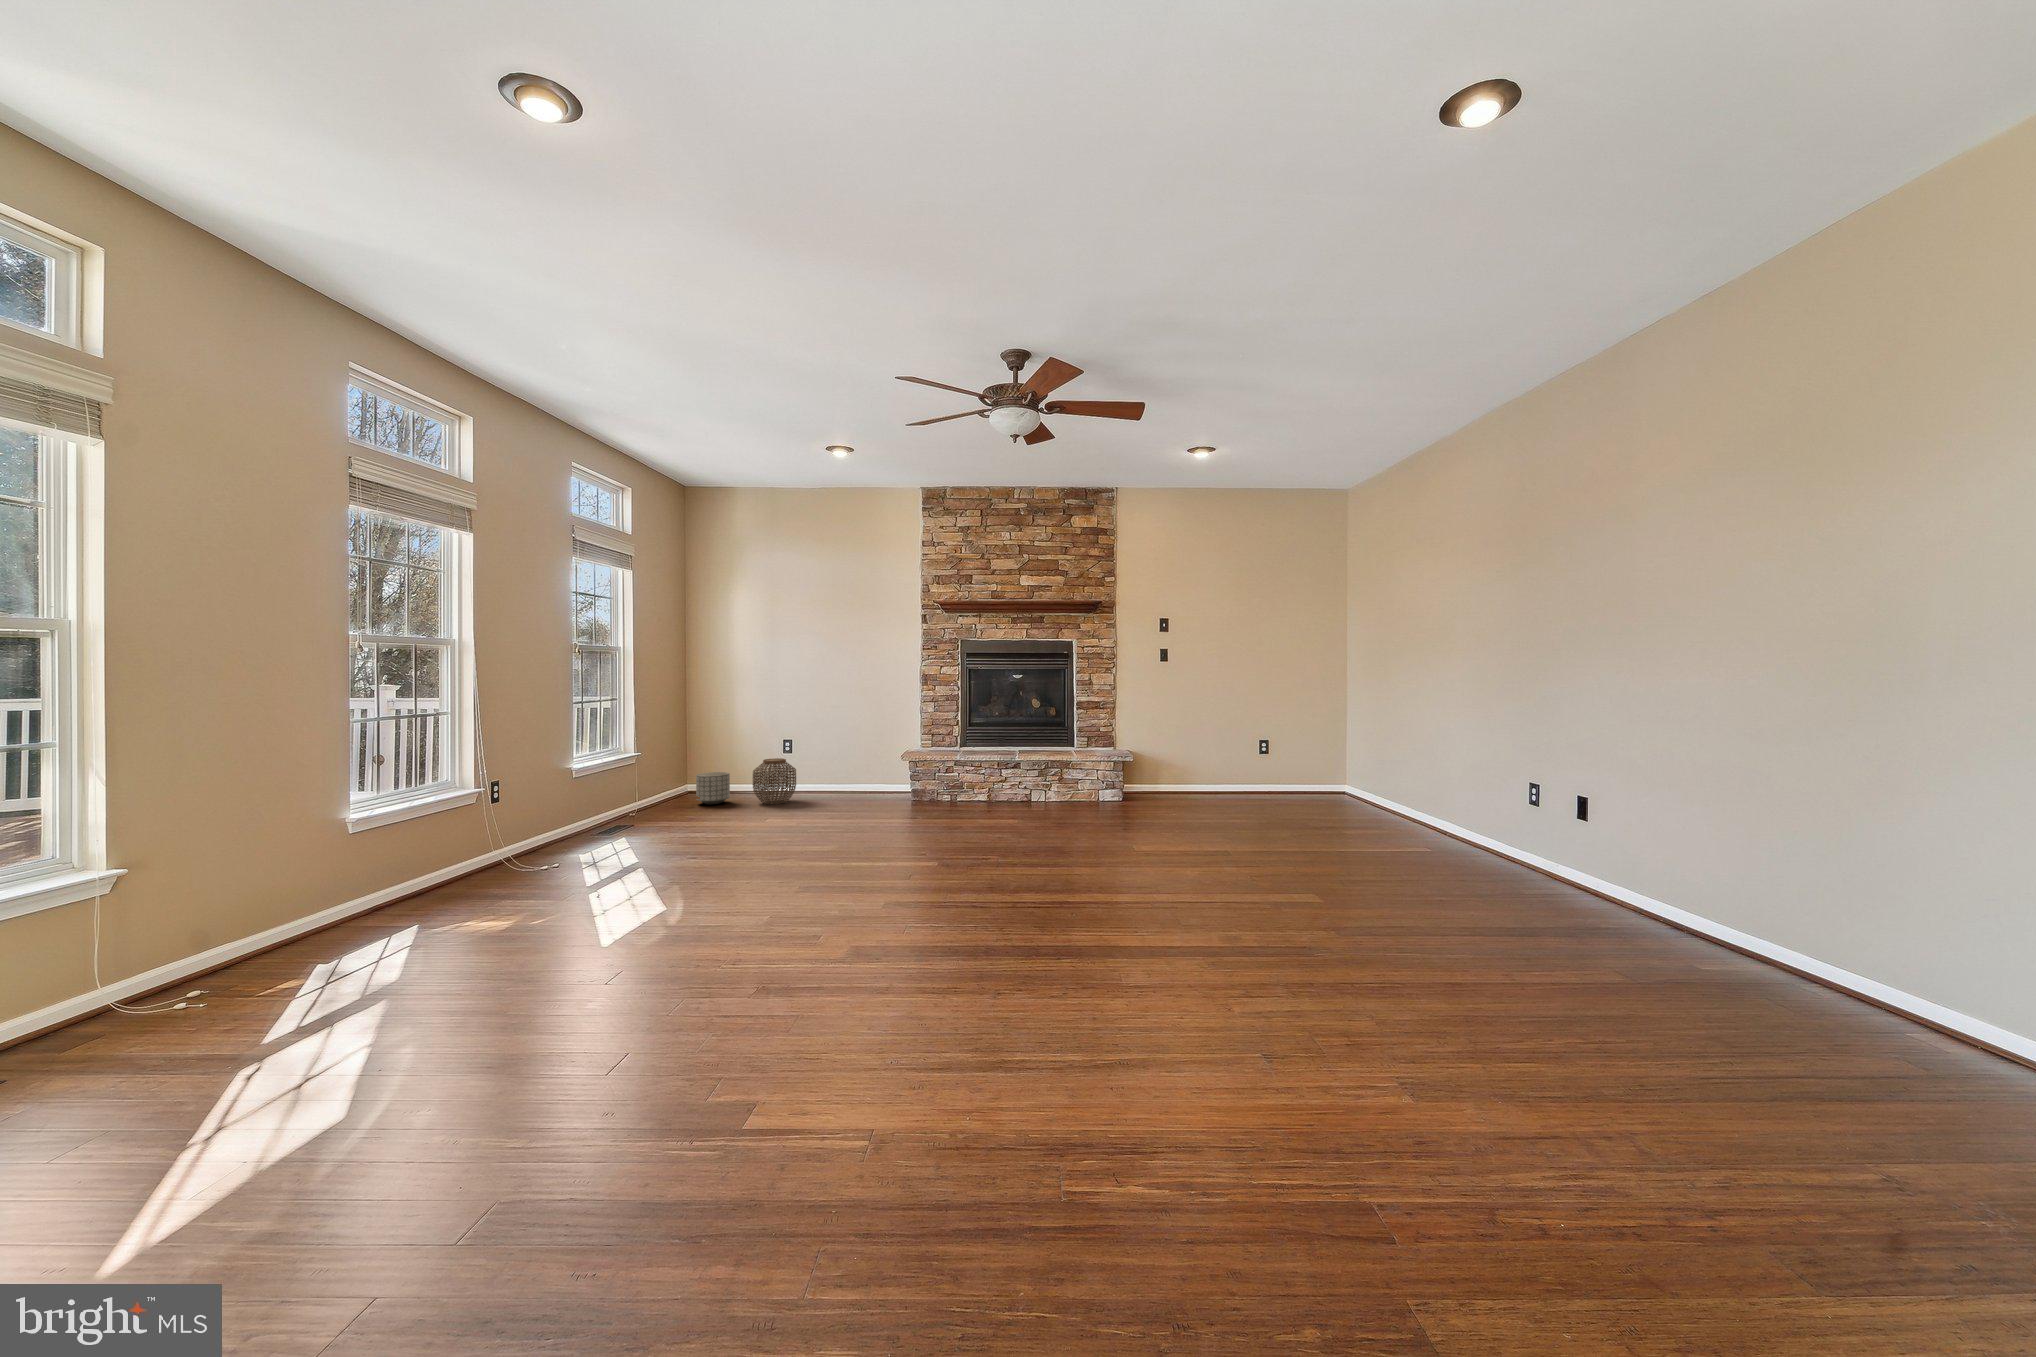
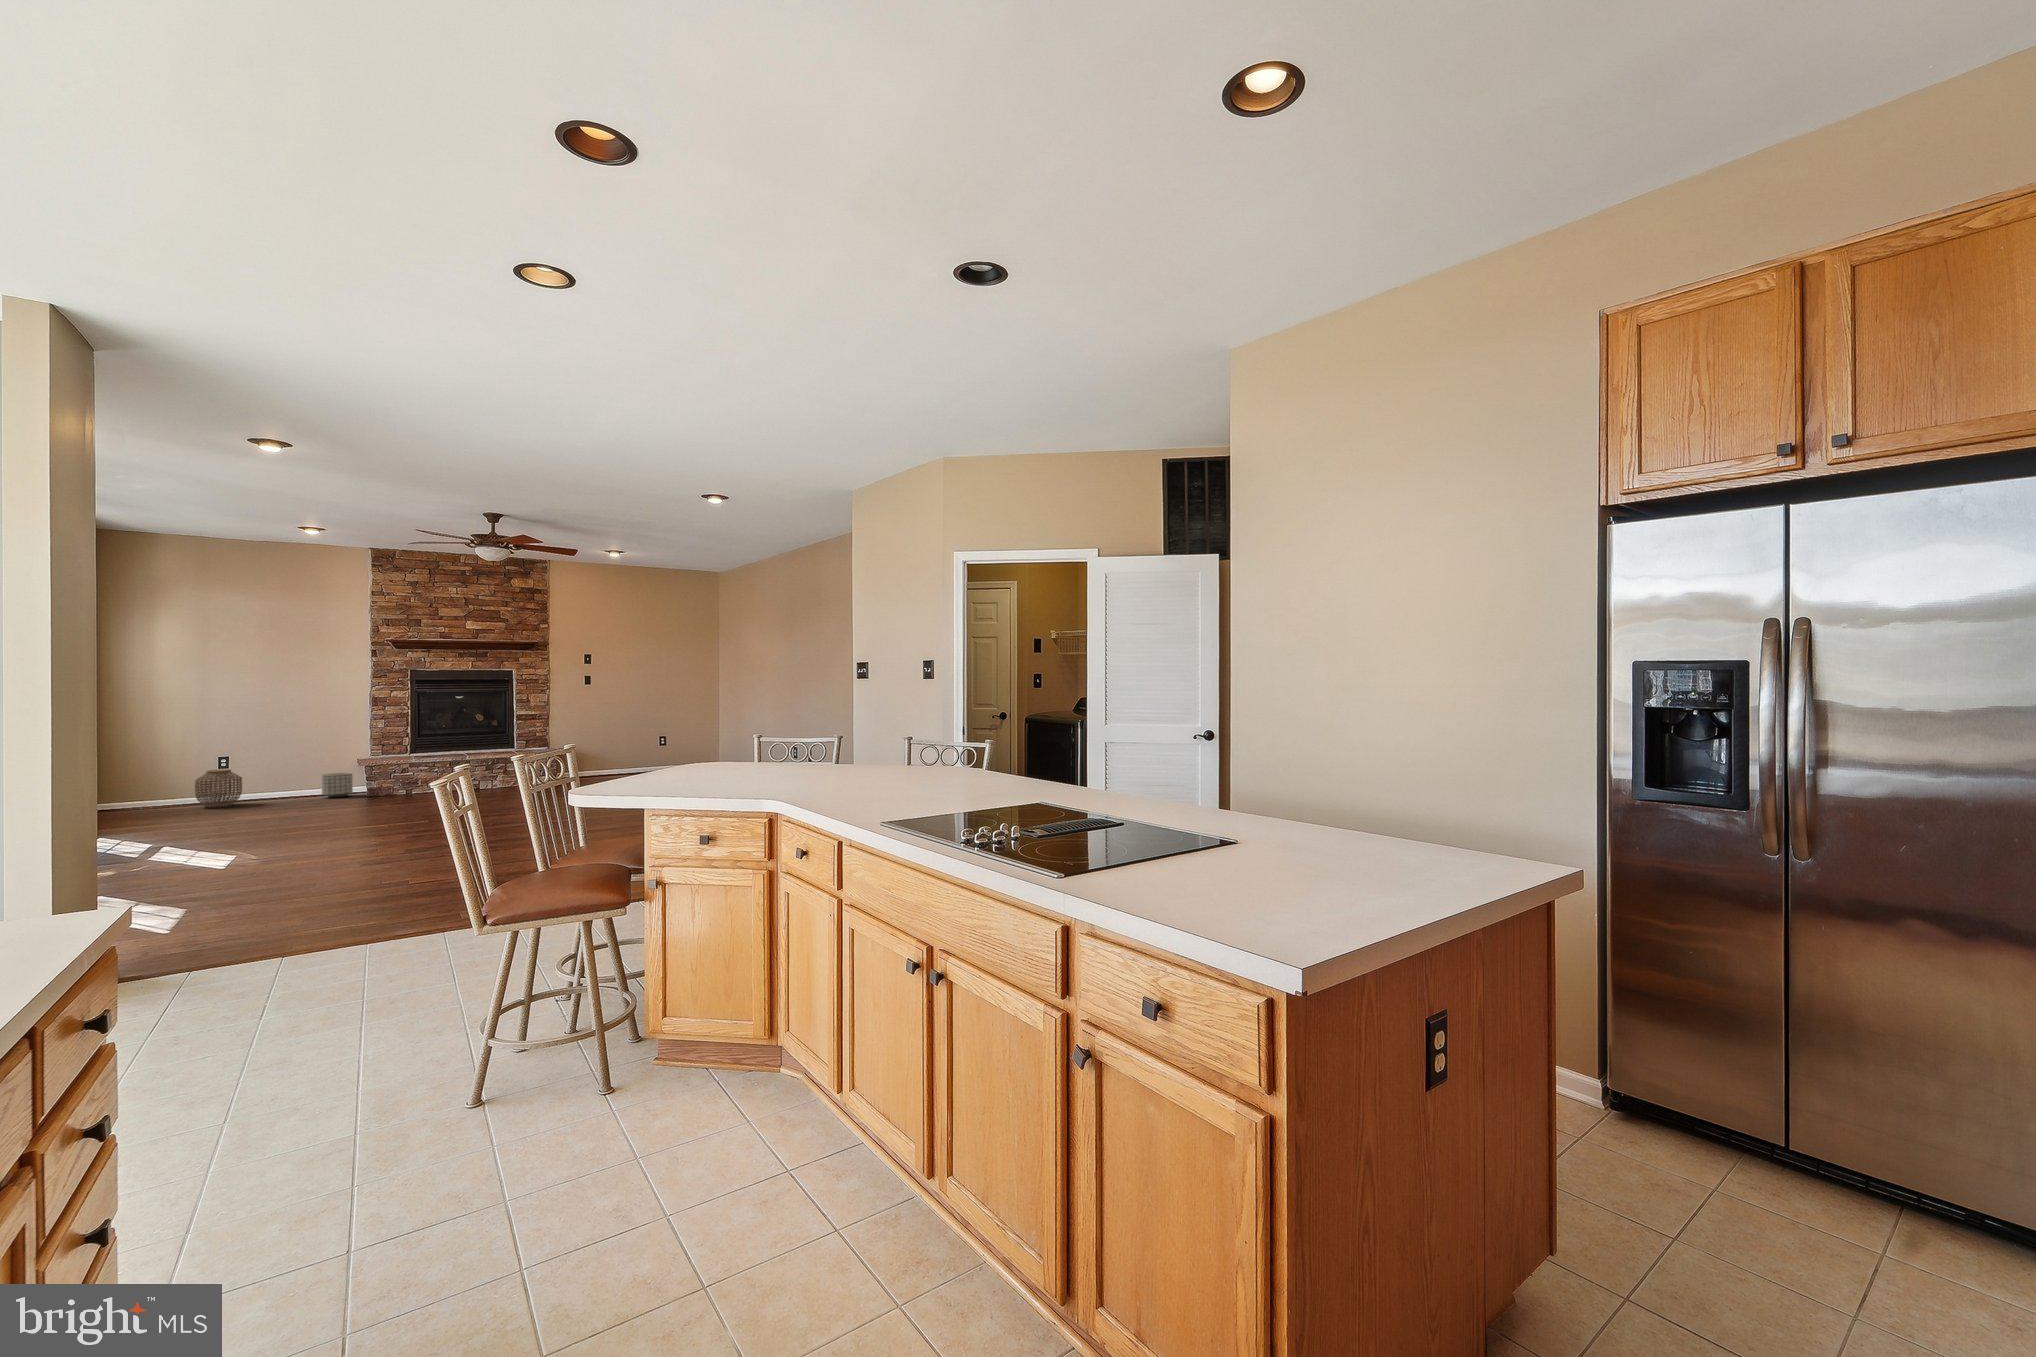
planter: present [696,772,730,805] -> present [322,773,353,798]

